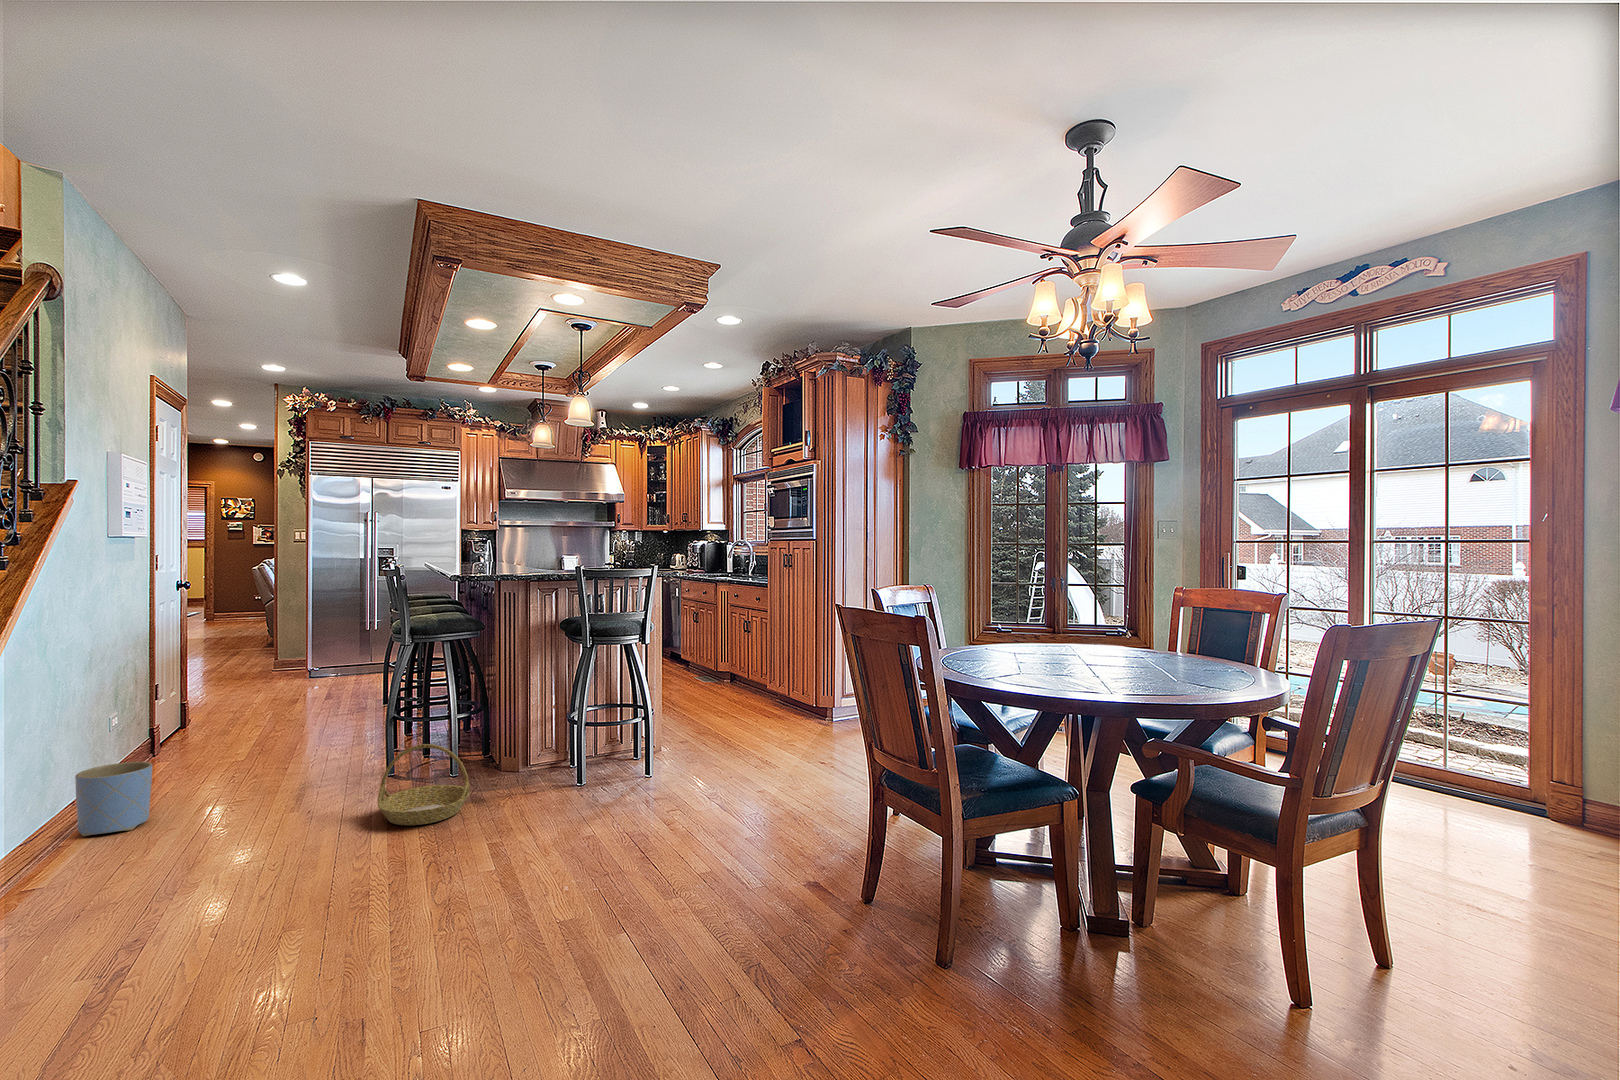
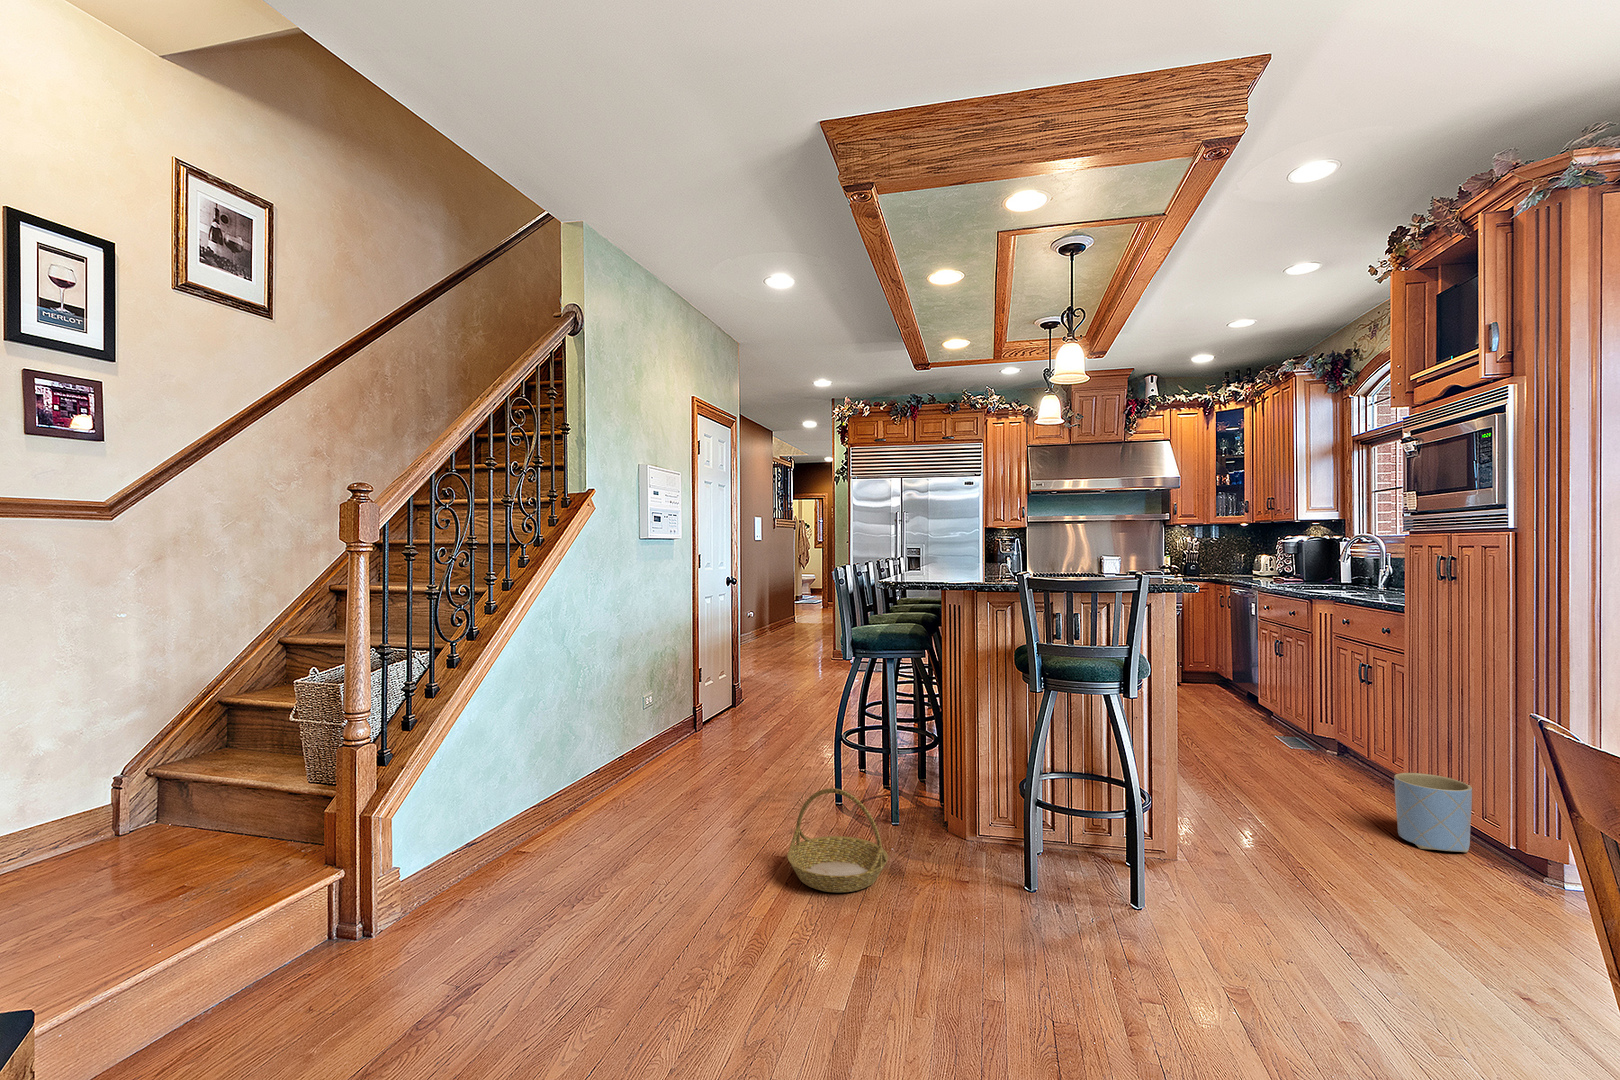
planter: present [75,762,152,836] -> present [1394,773,1472,852]

